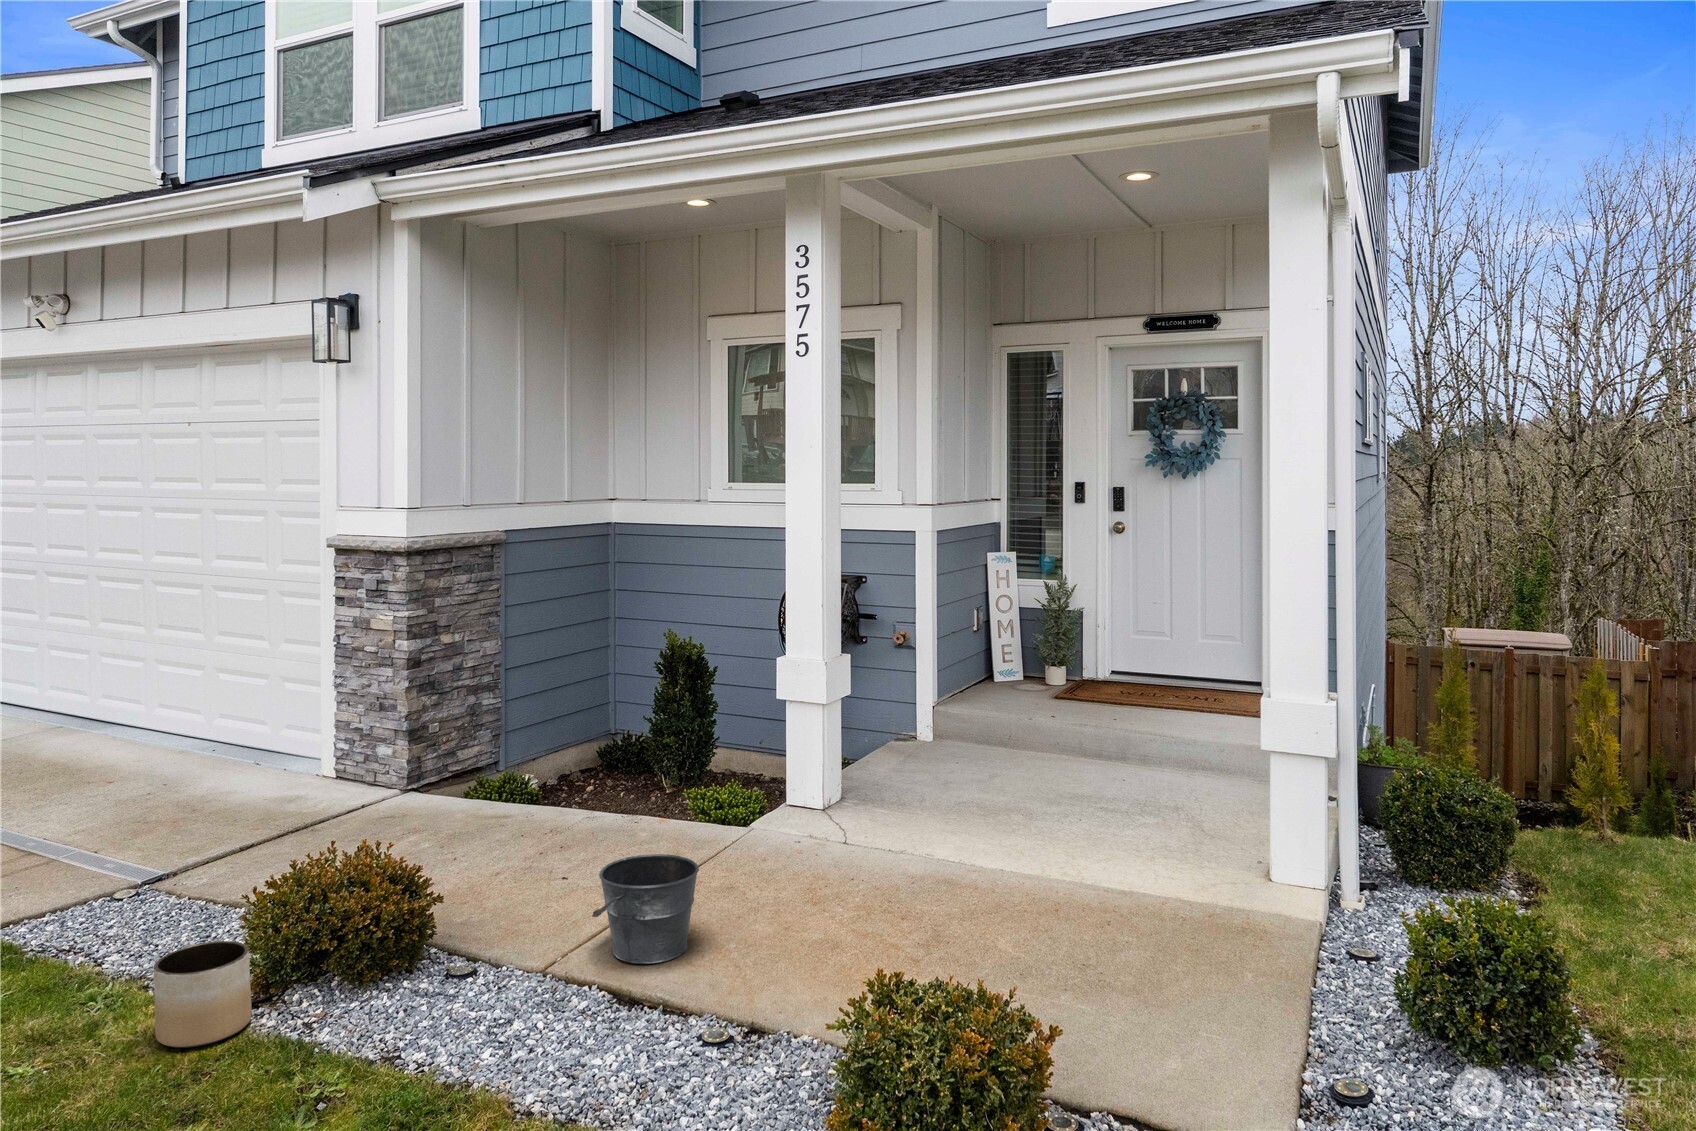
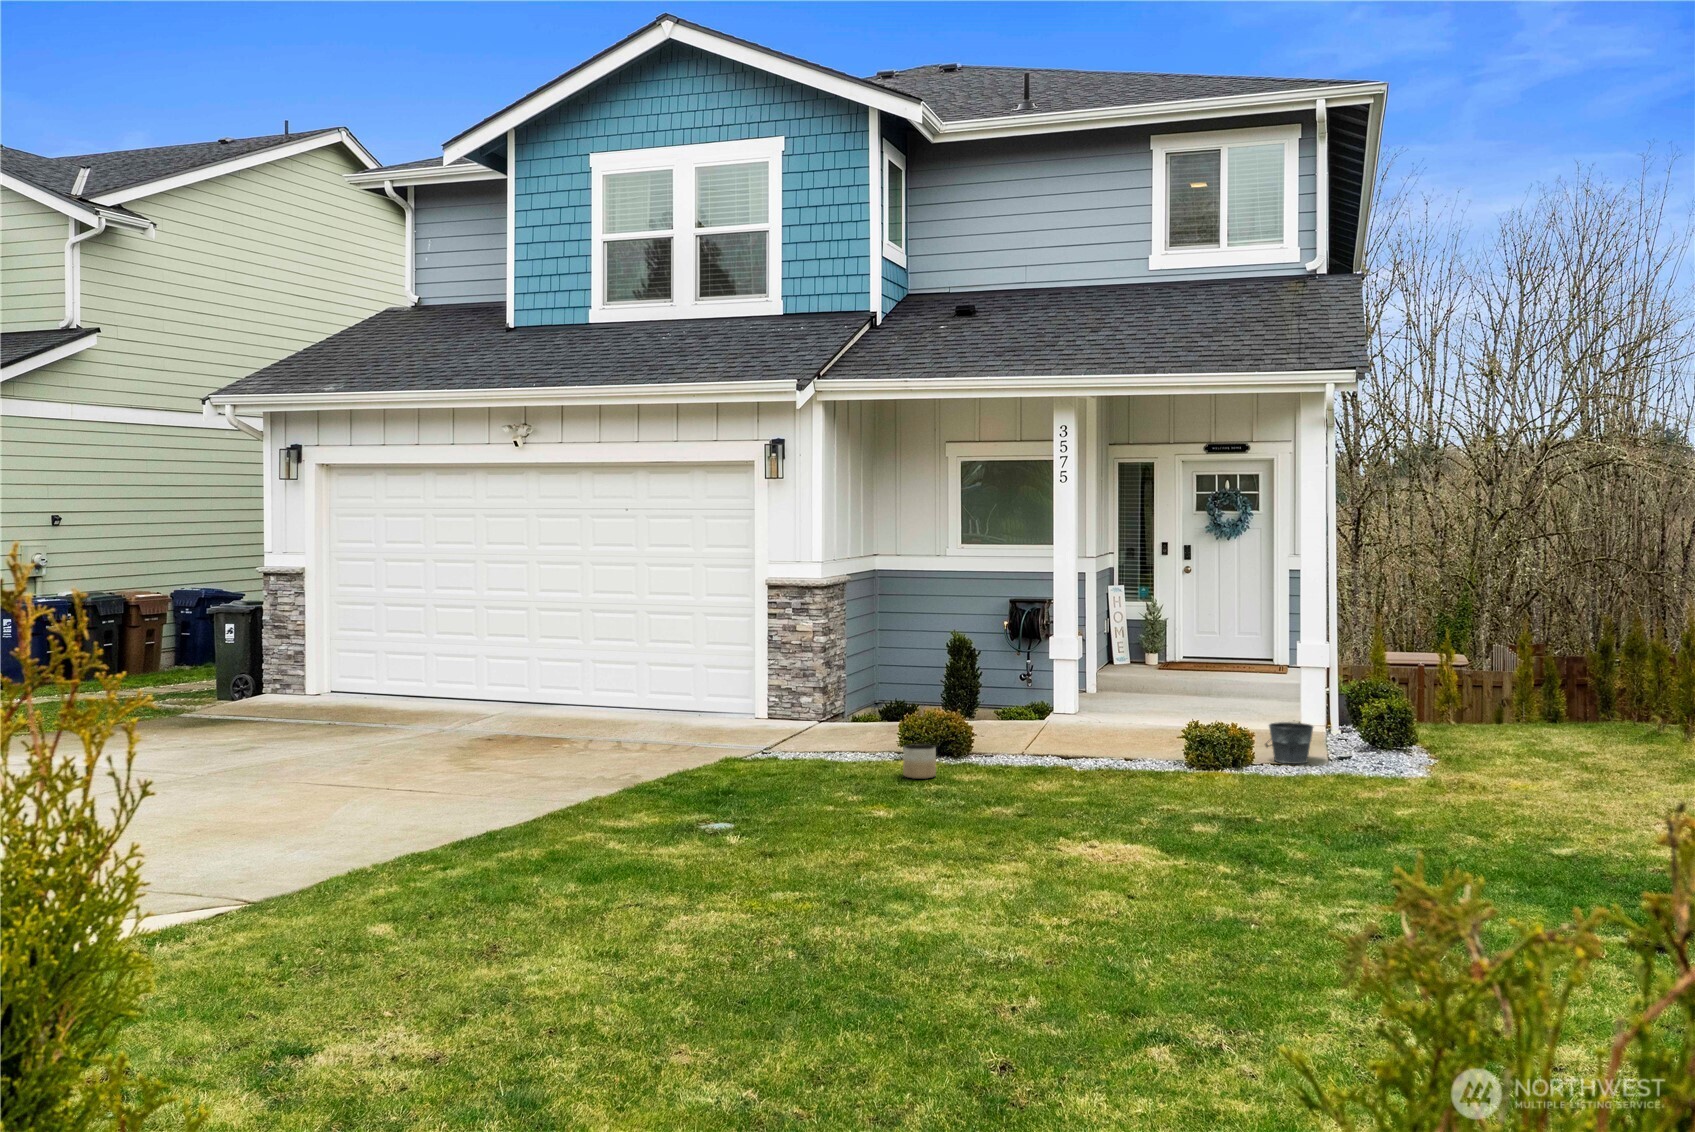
bucket: present [592,854,699,964] -> present [1265,722,1313,764]

